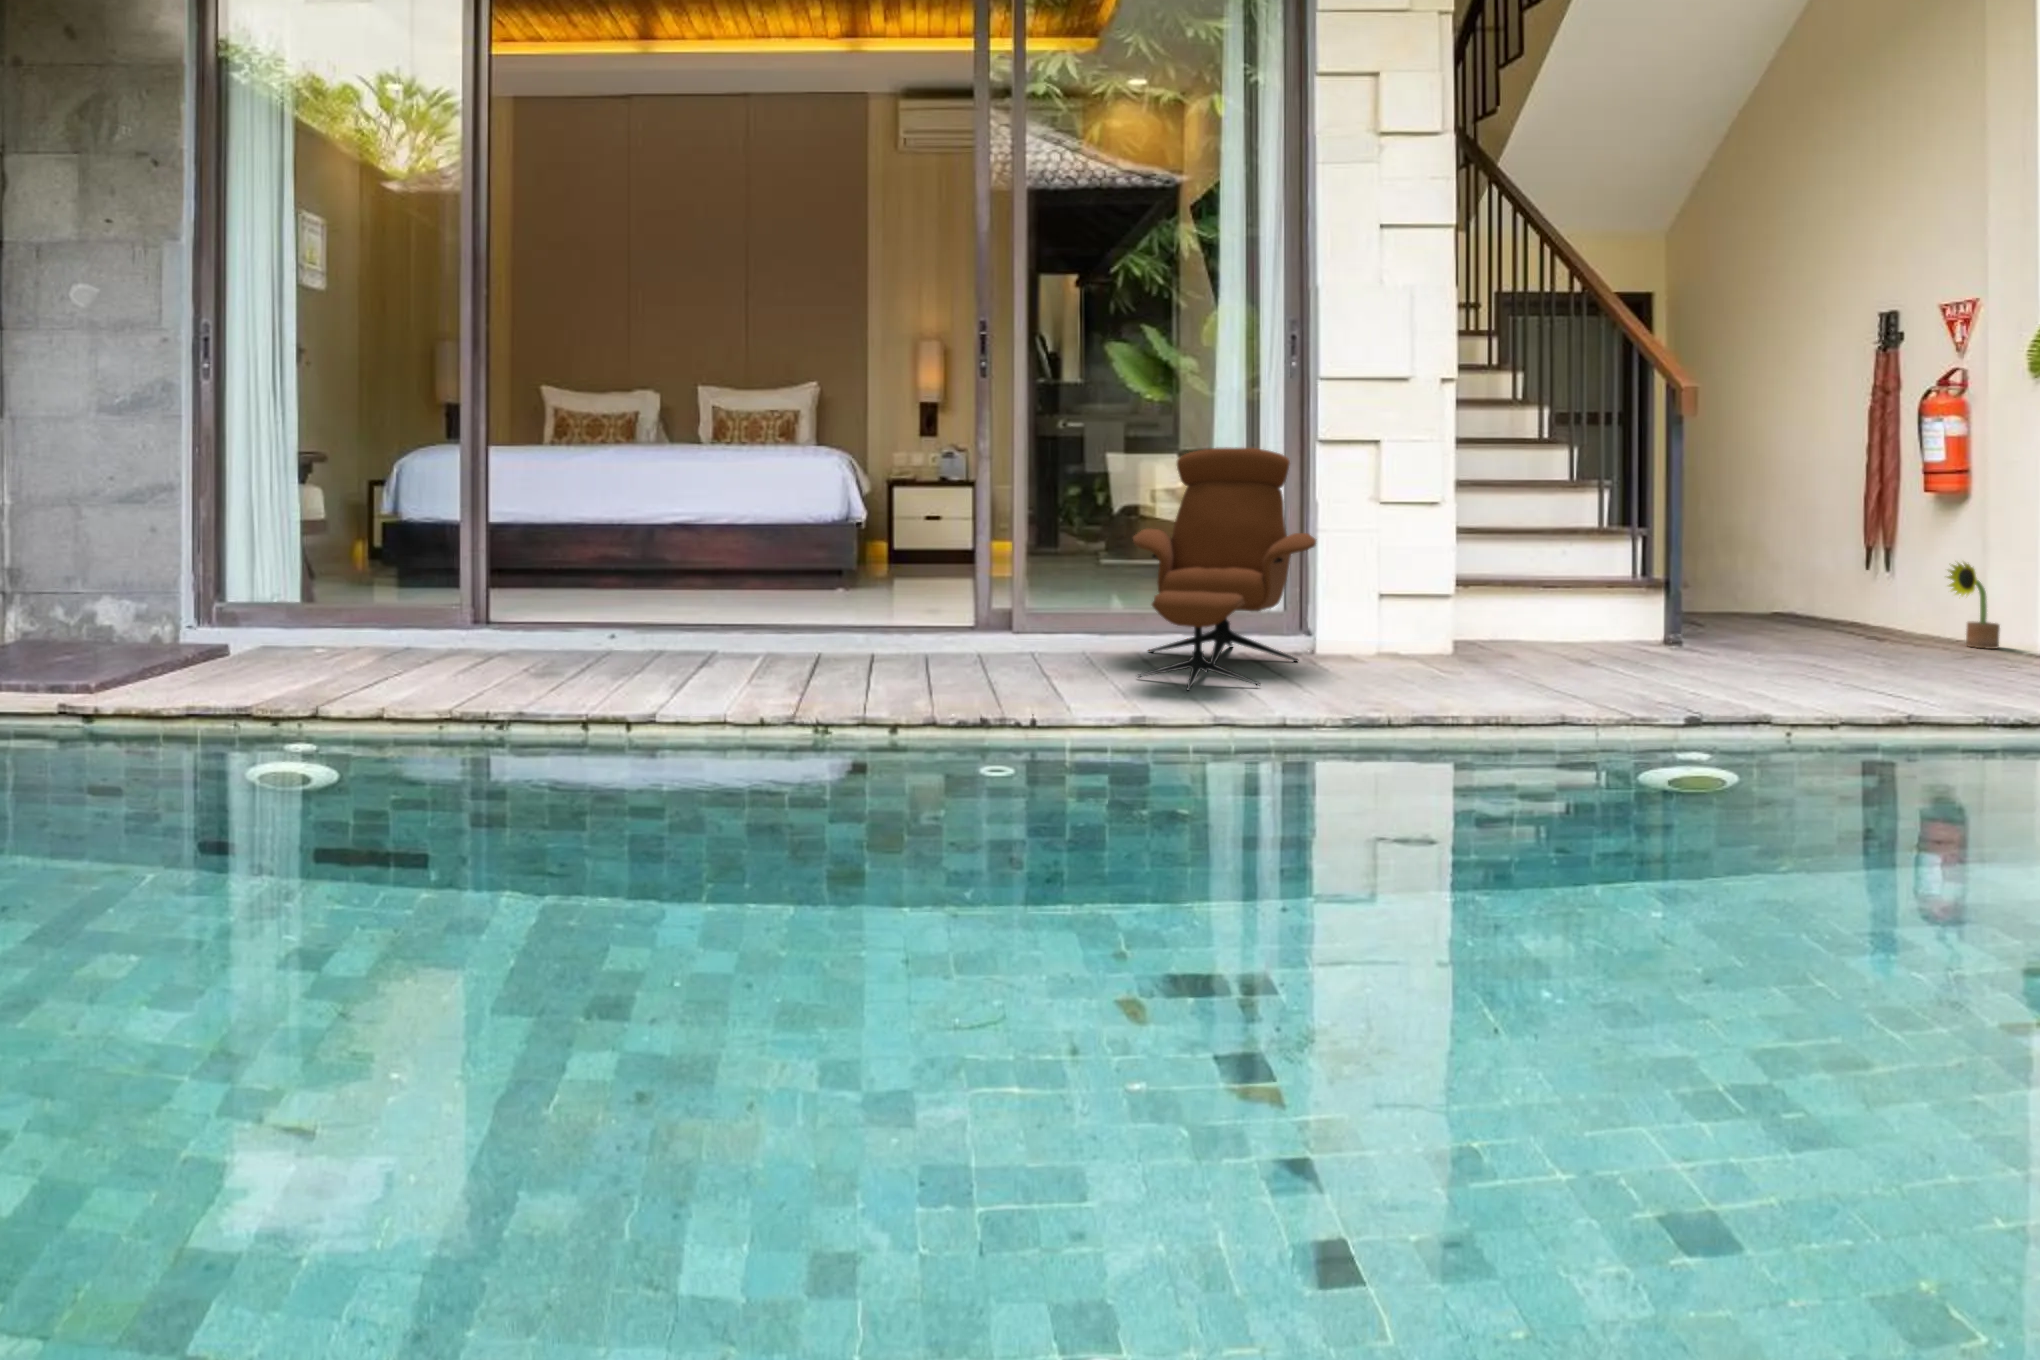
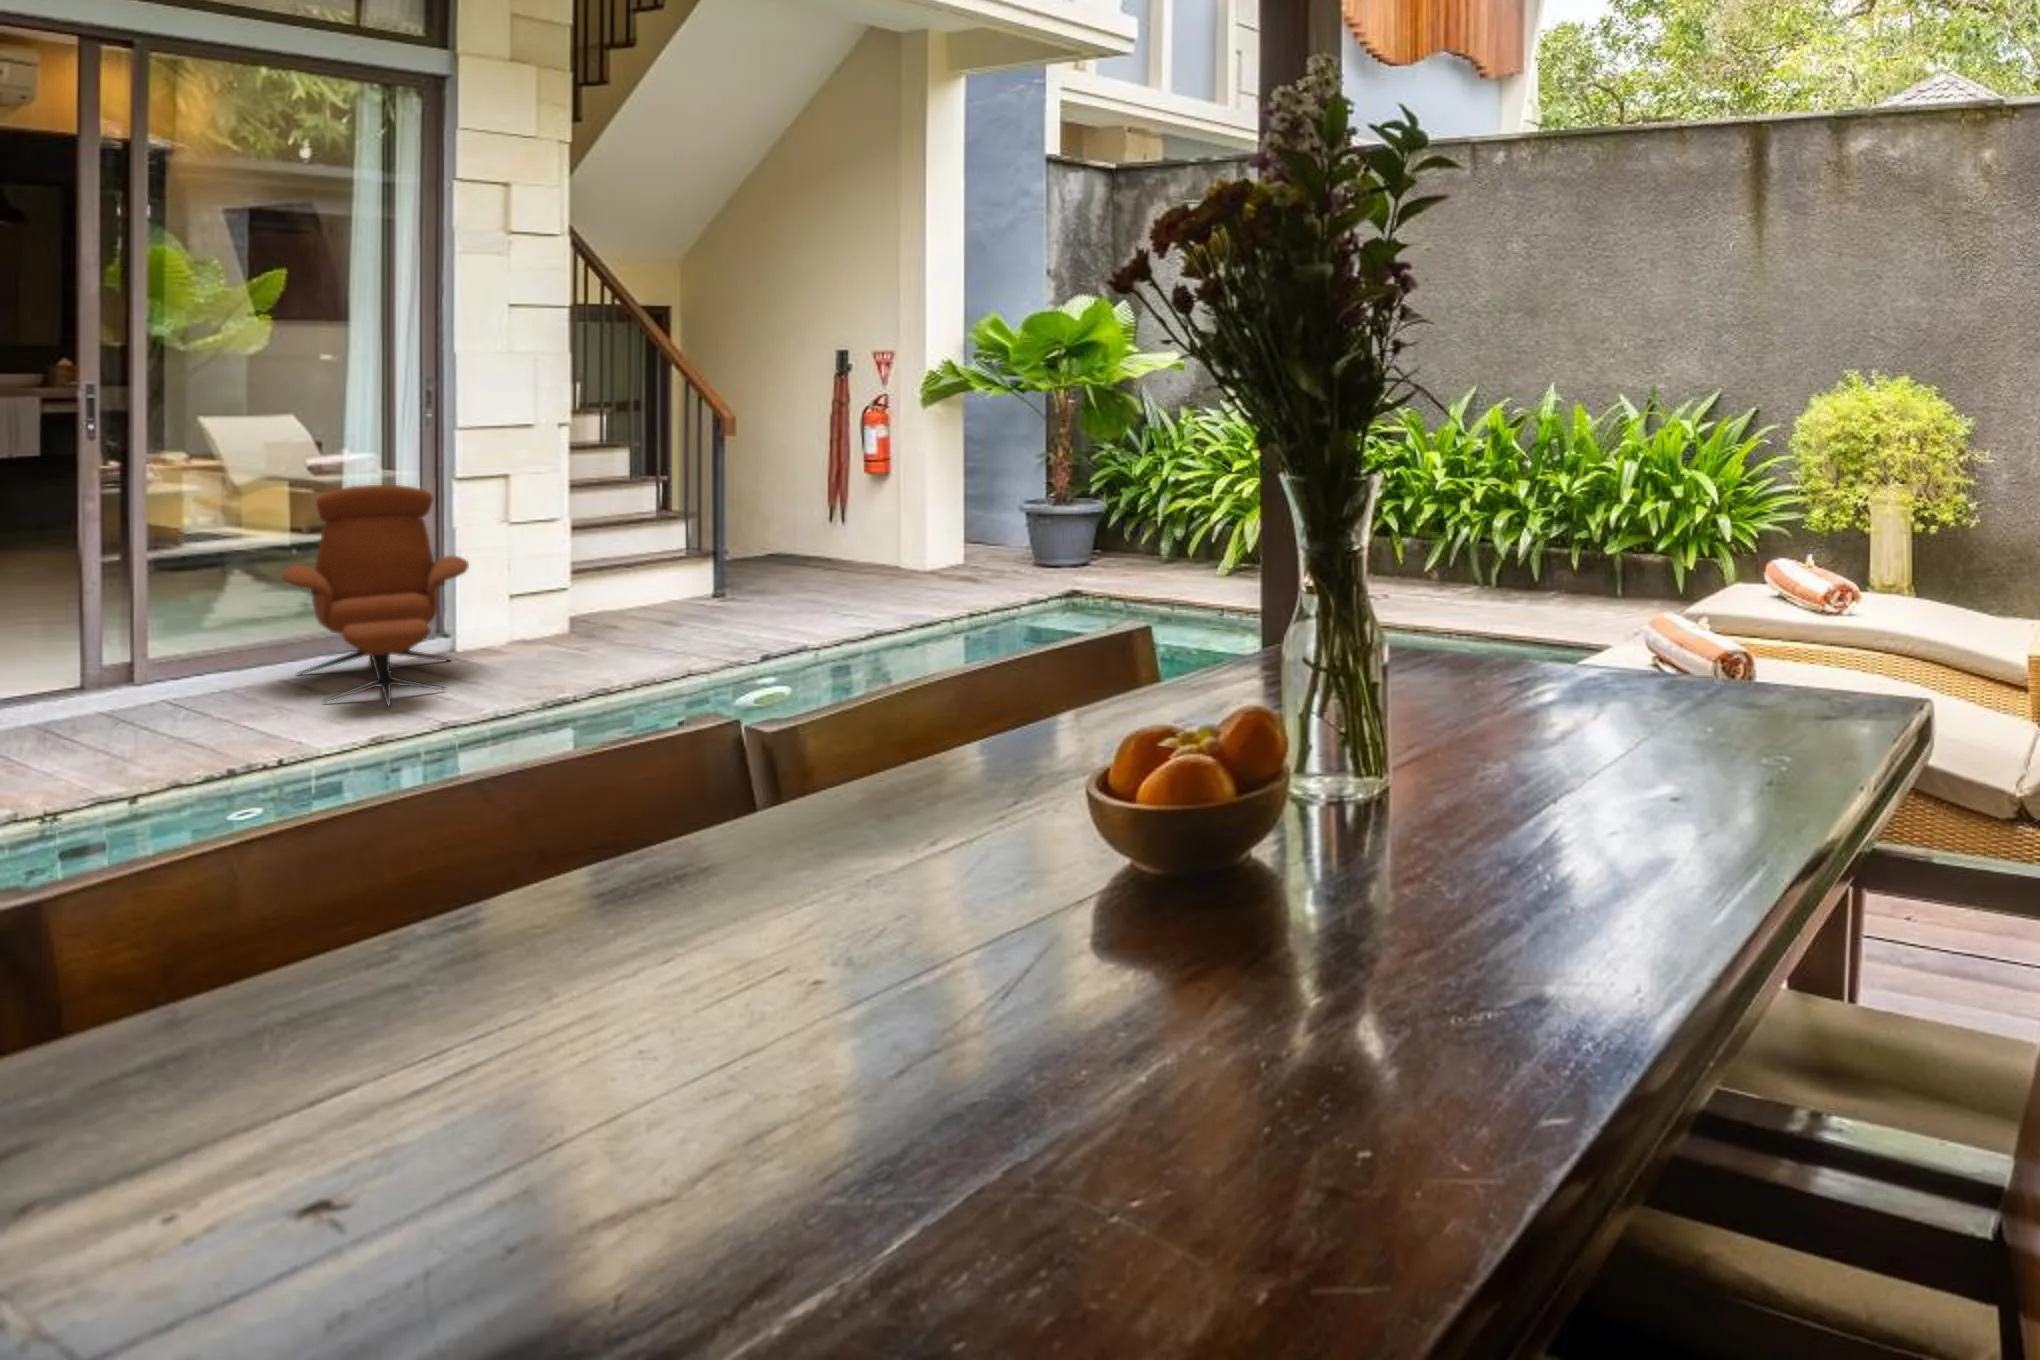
decorative plant: present [1947,563,2000,649] -> none [877,517,907,571]

